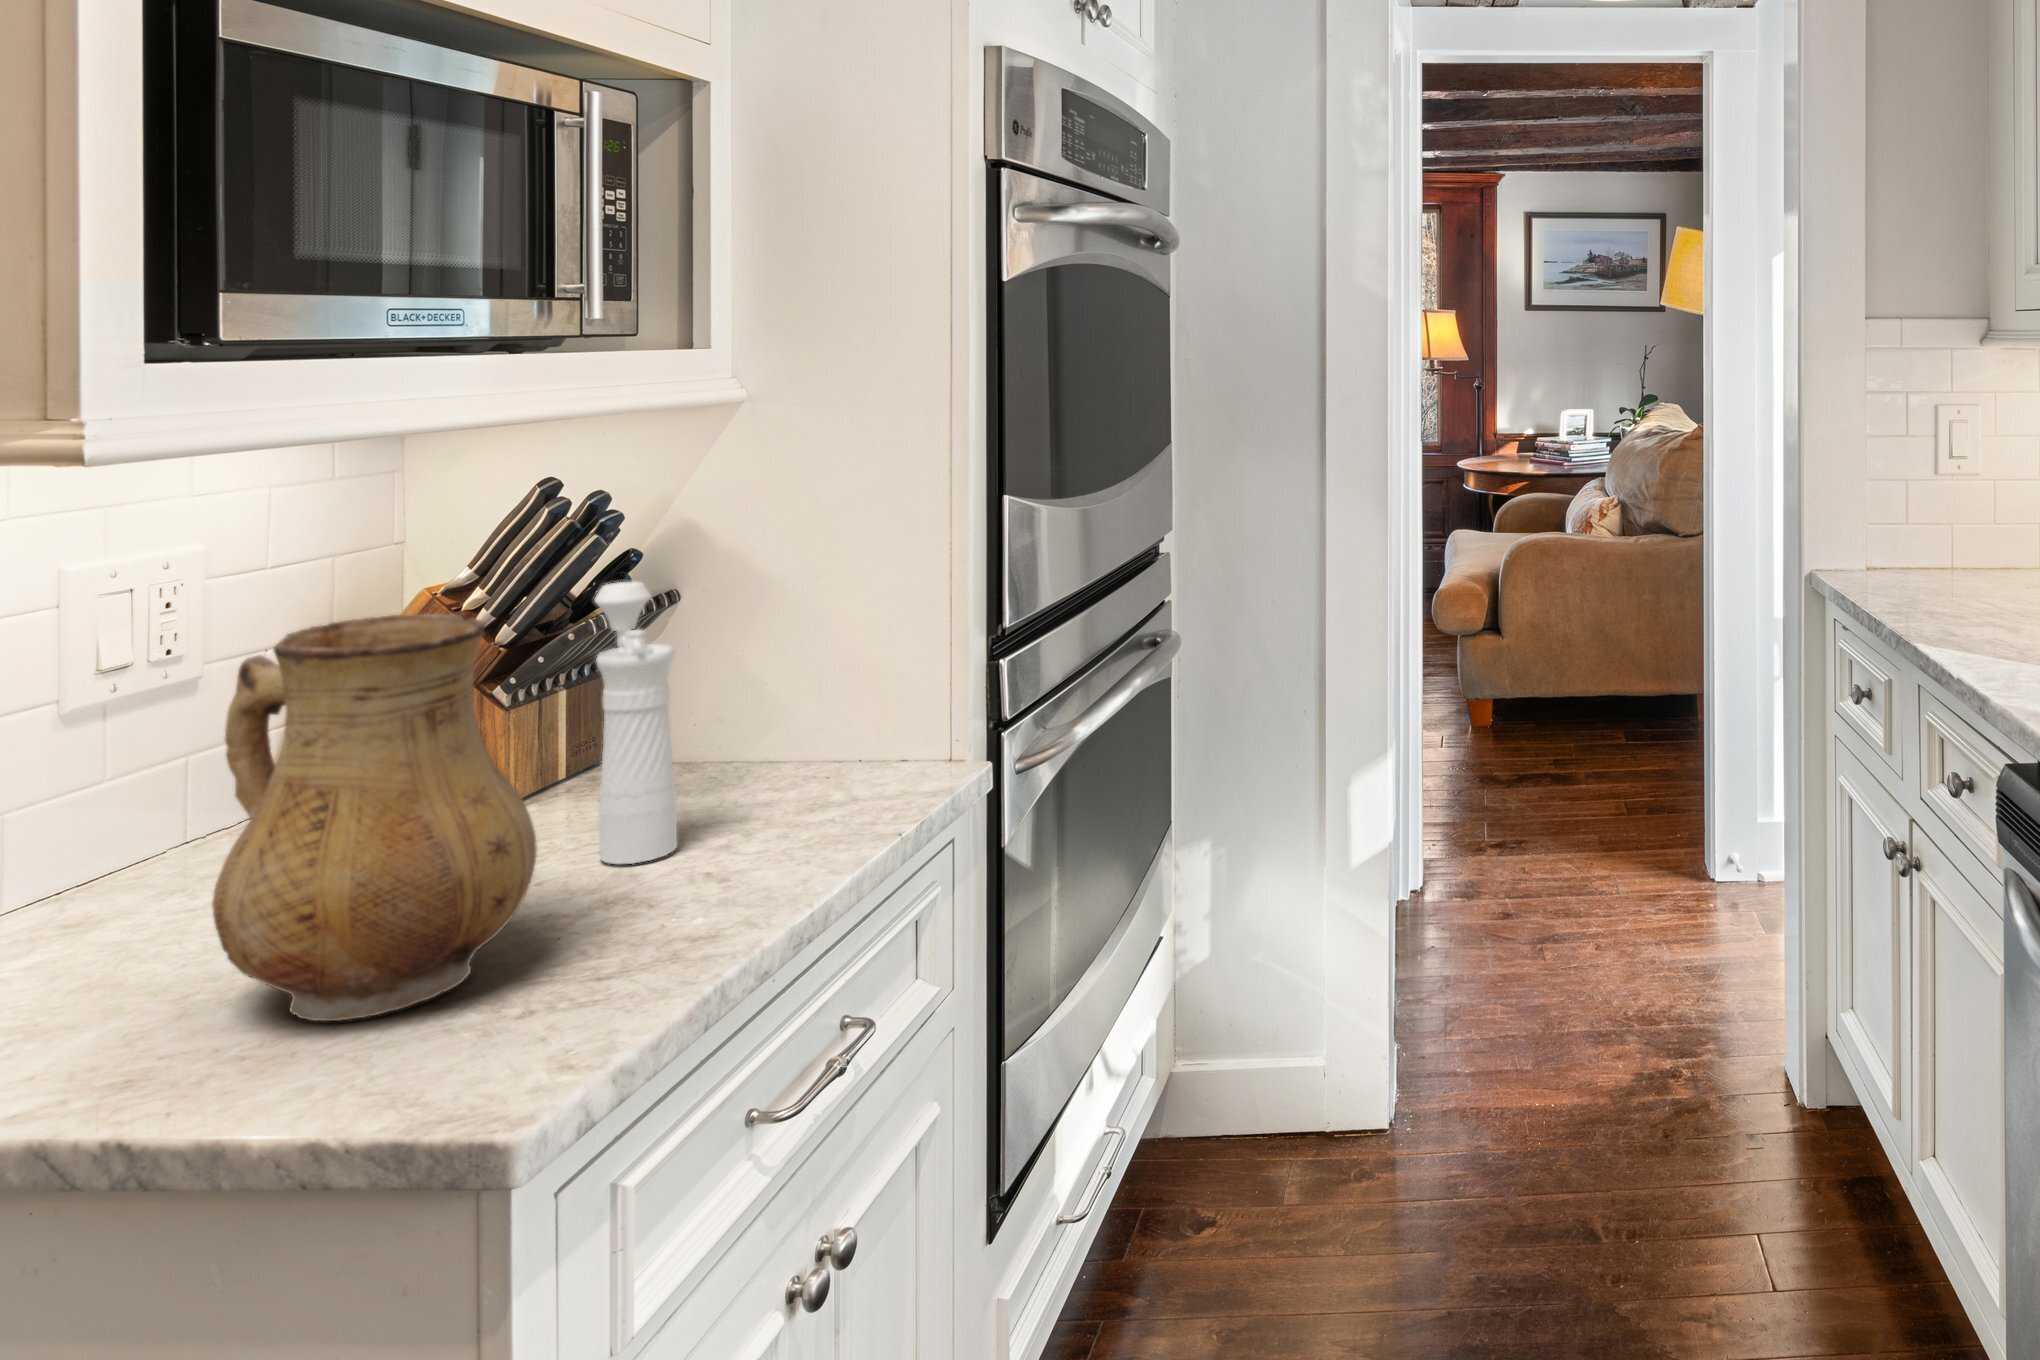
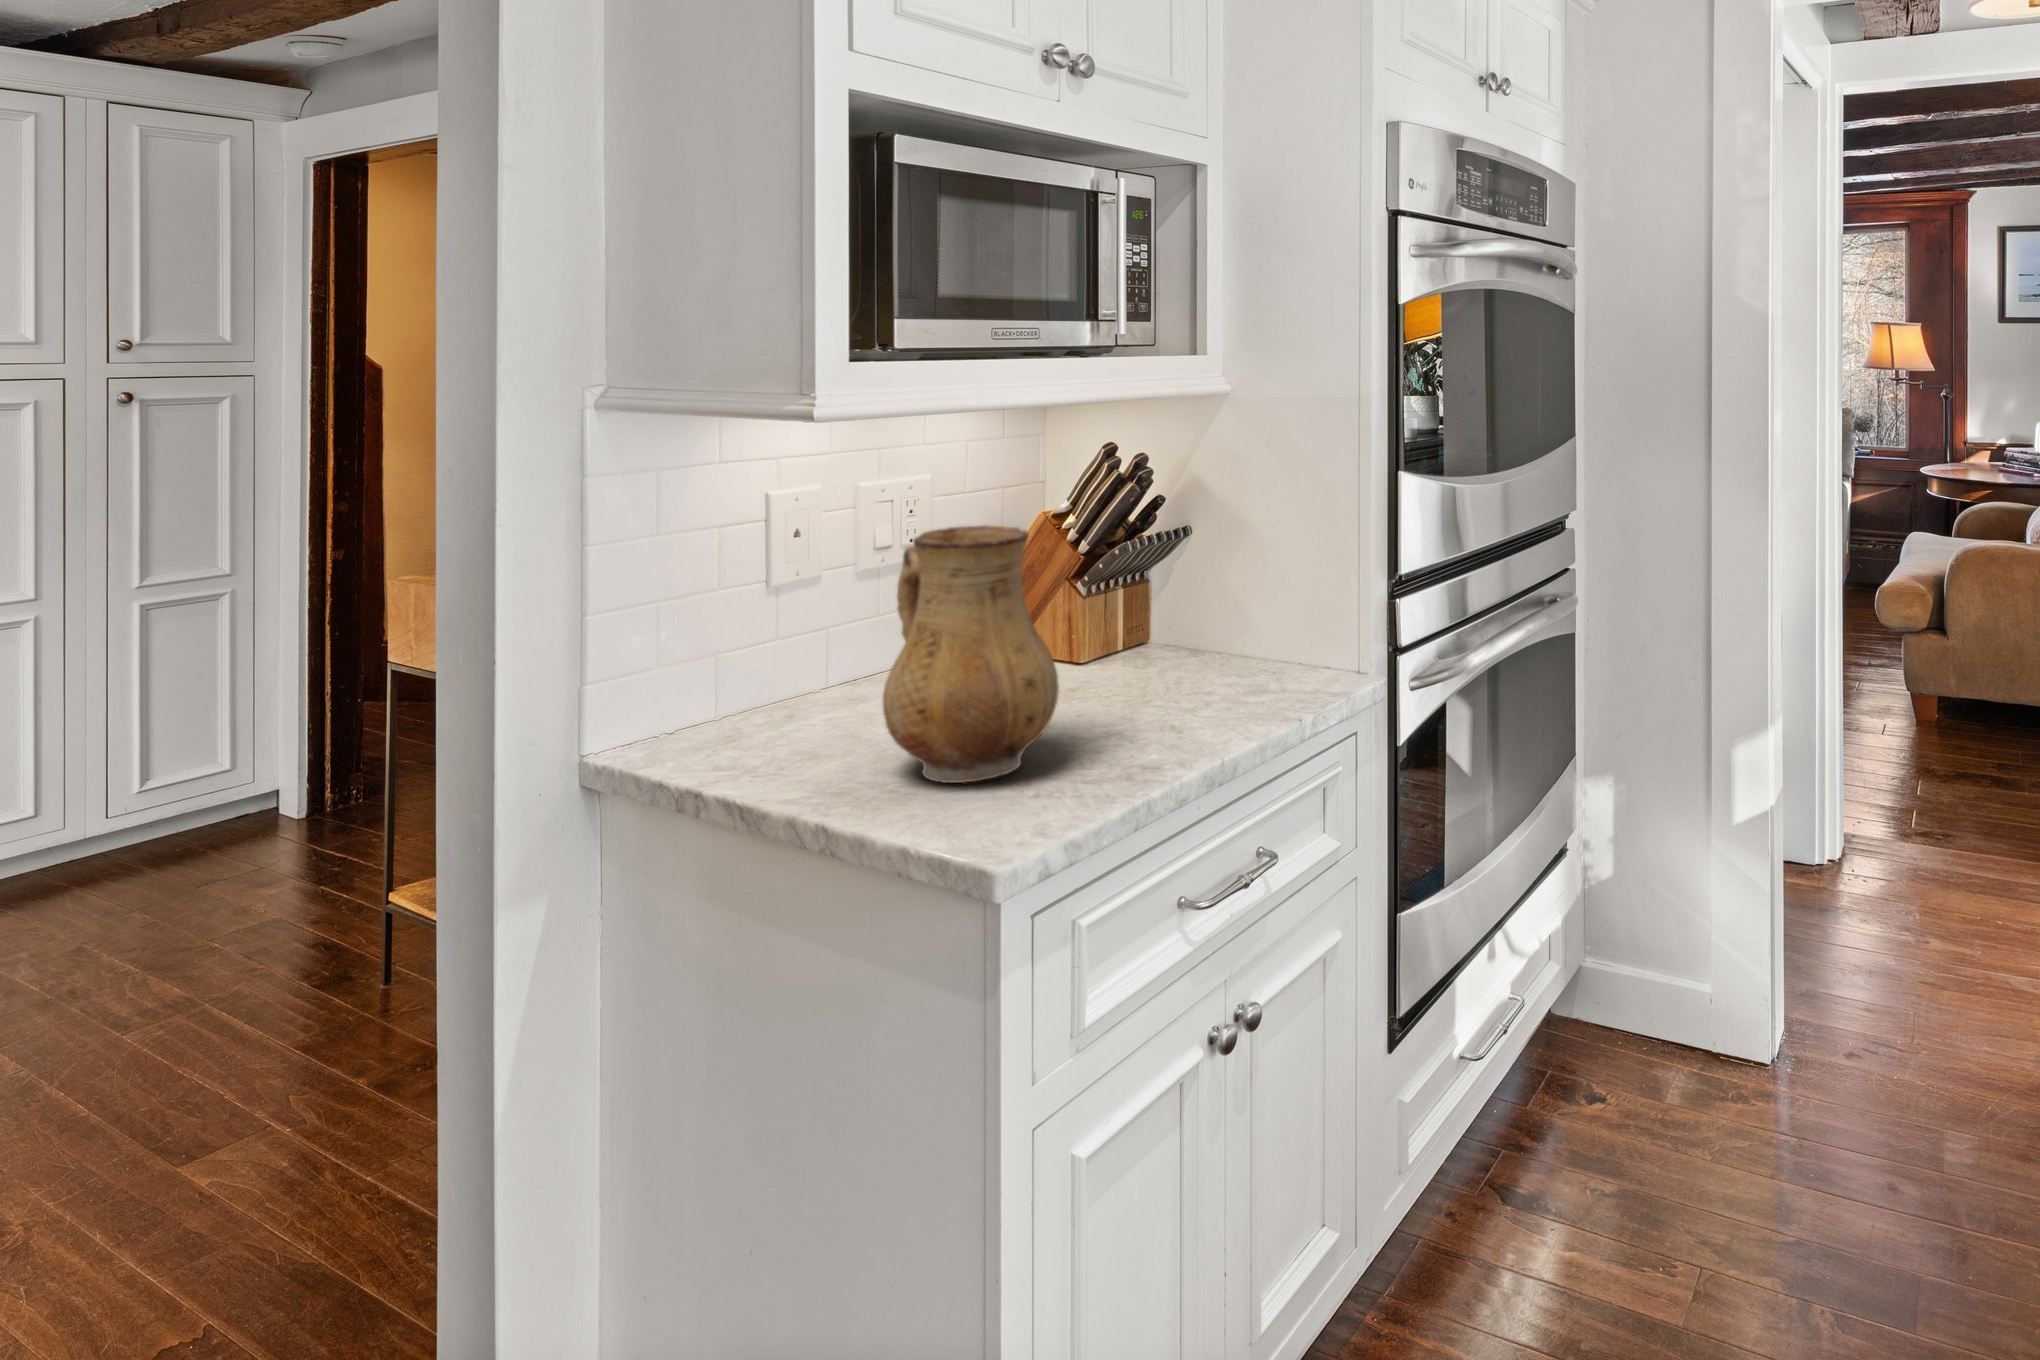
pepper mill: present [595,582,677,864] -> none [1115,518,1166,714]

